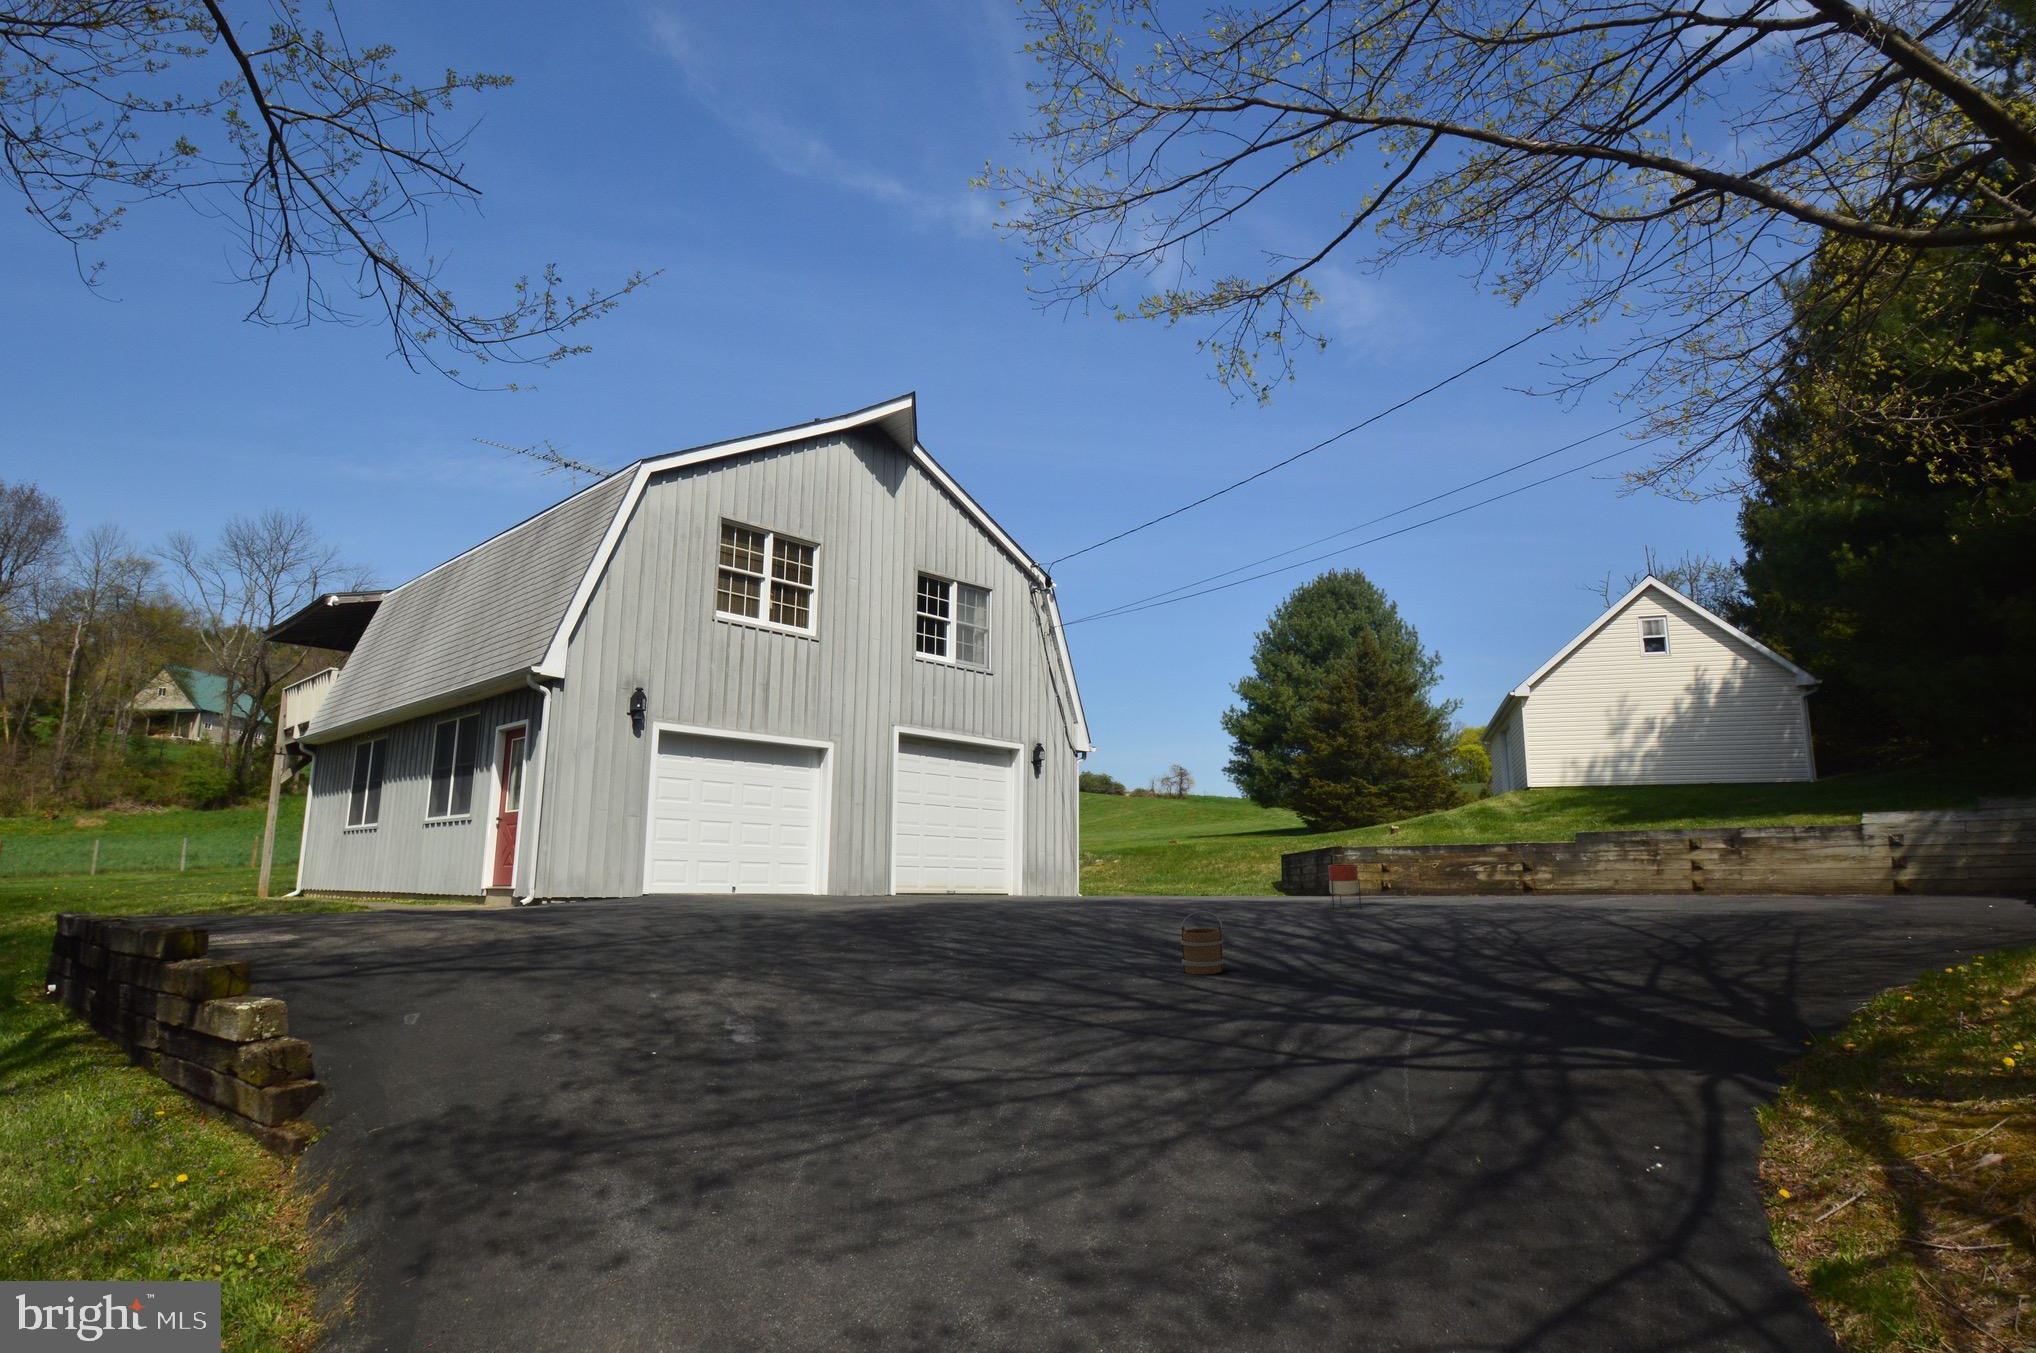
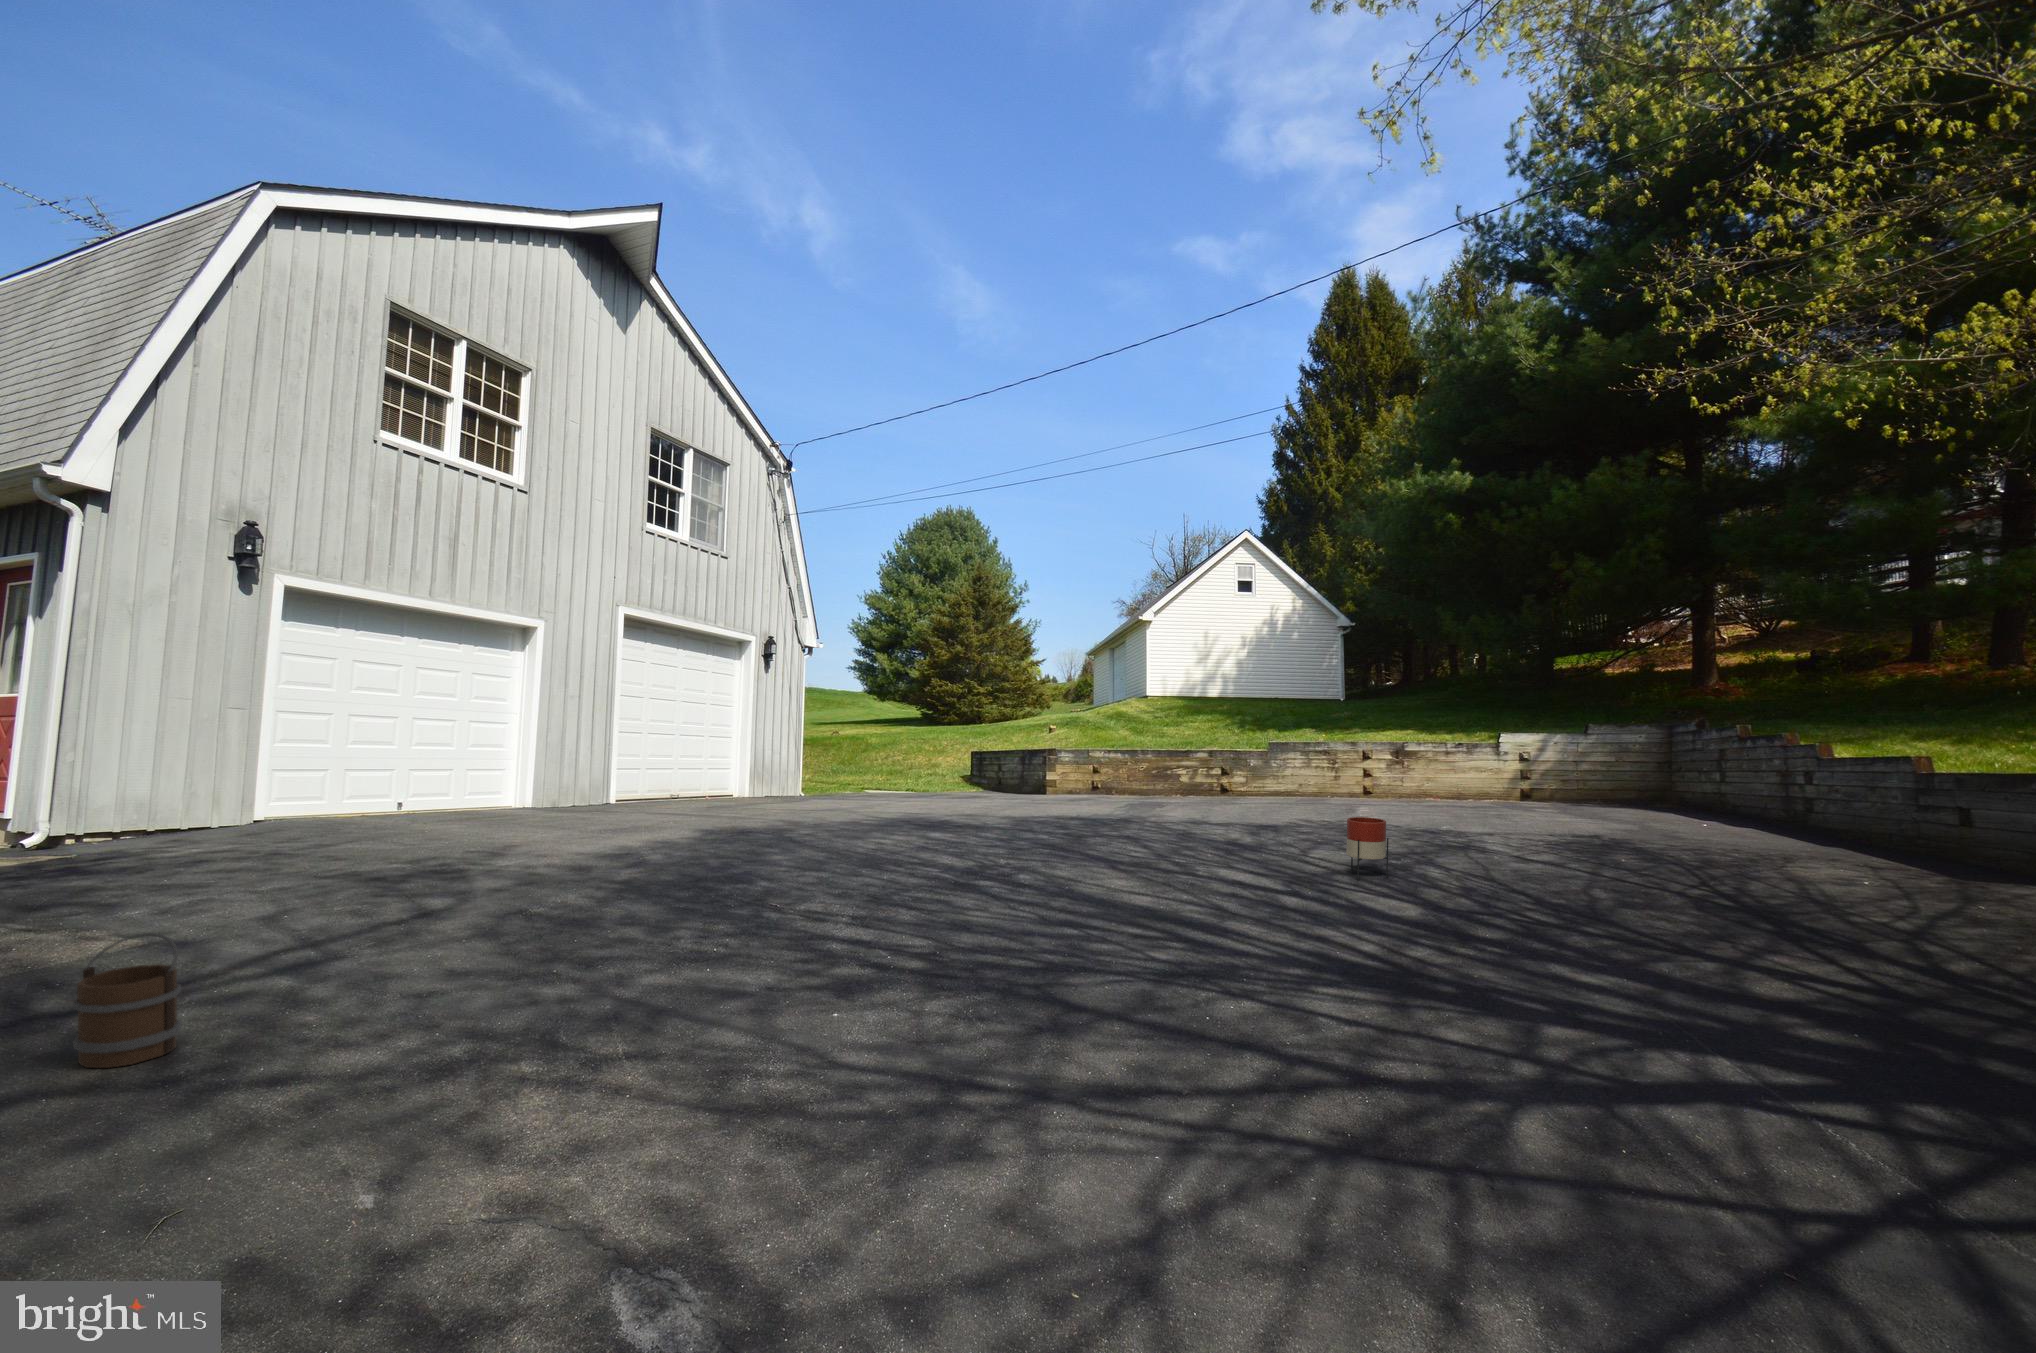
bucket: present [1180,911,1224,974] -> present [73,933,182,1068]

